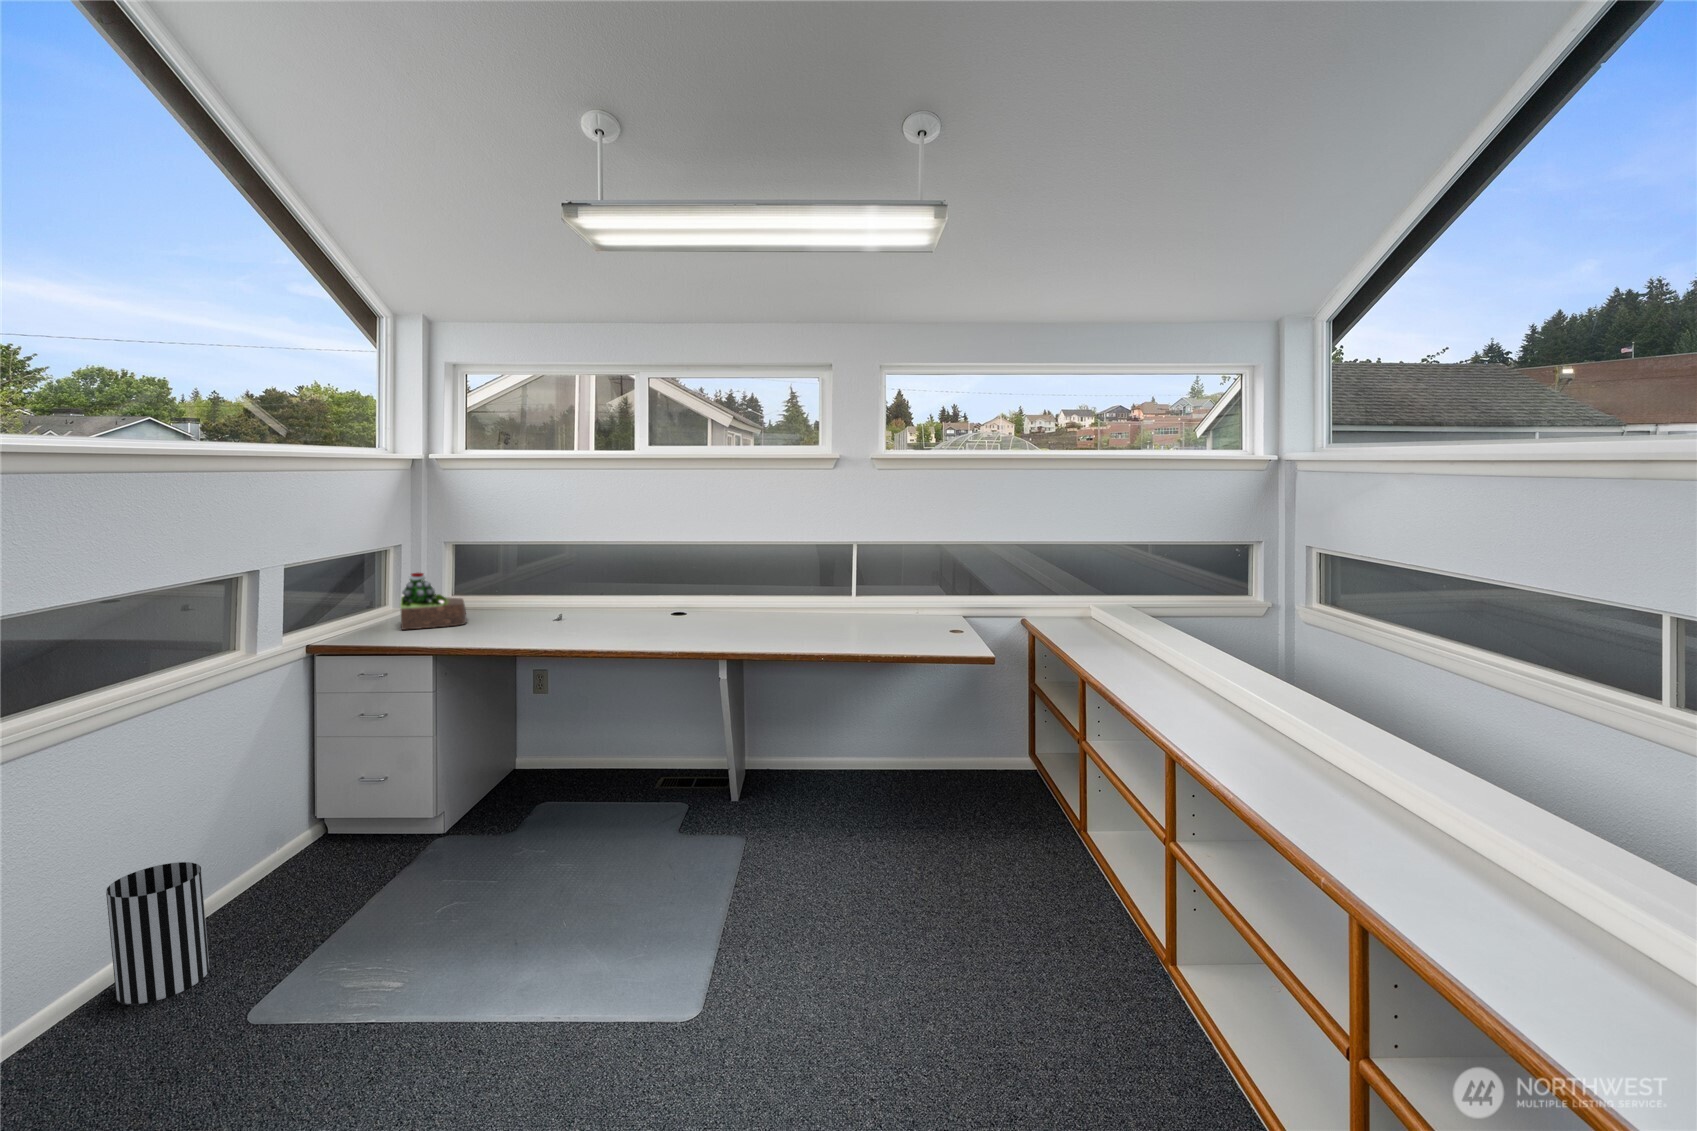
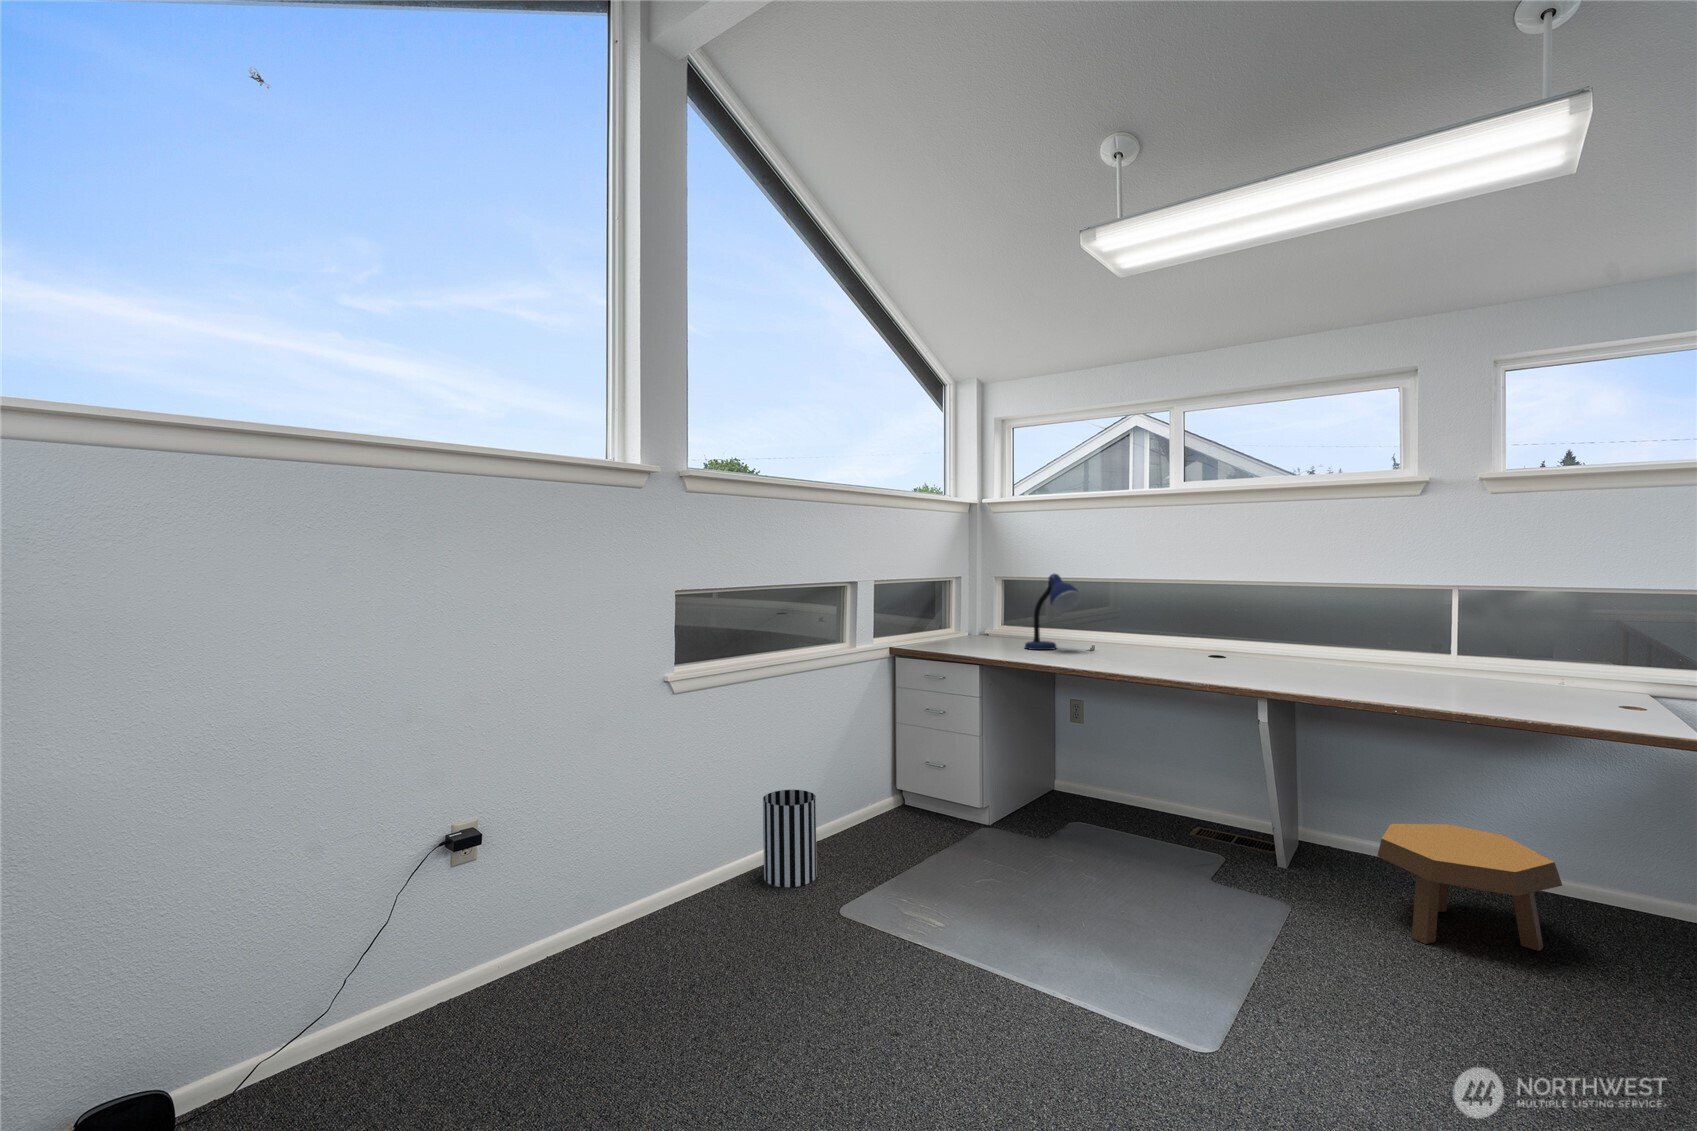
desk lamp: none [484,547,549,632] -> present [1025,574,1081,650]
succulent plant: present [400,573,467,630] -> none [960,597,1012,644]
footstool: none [811,750,924,853] -> present [1377,824,1562,951]

